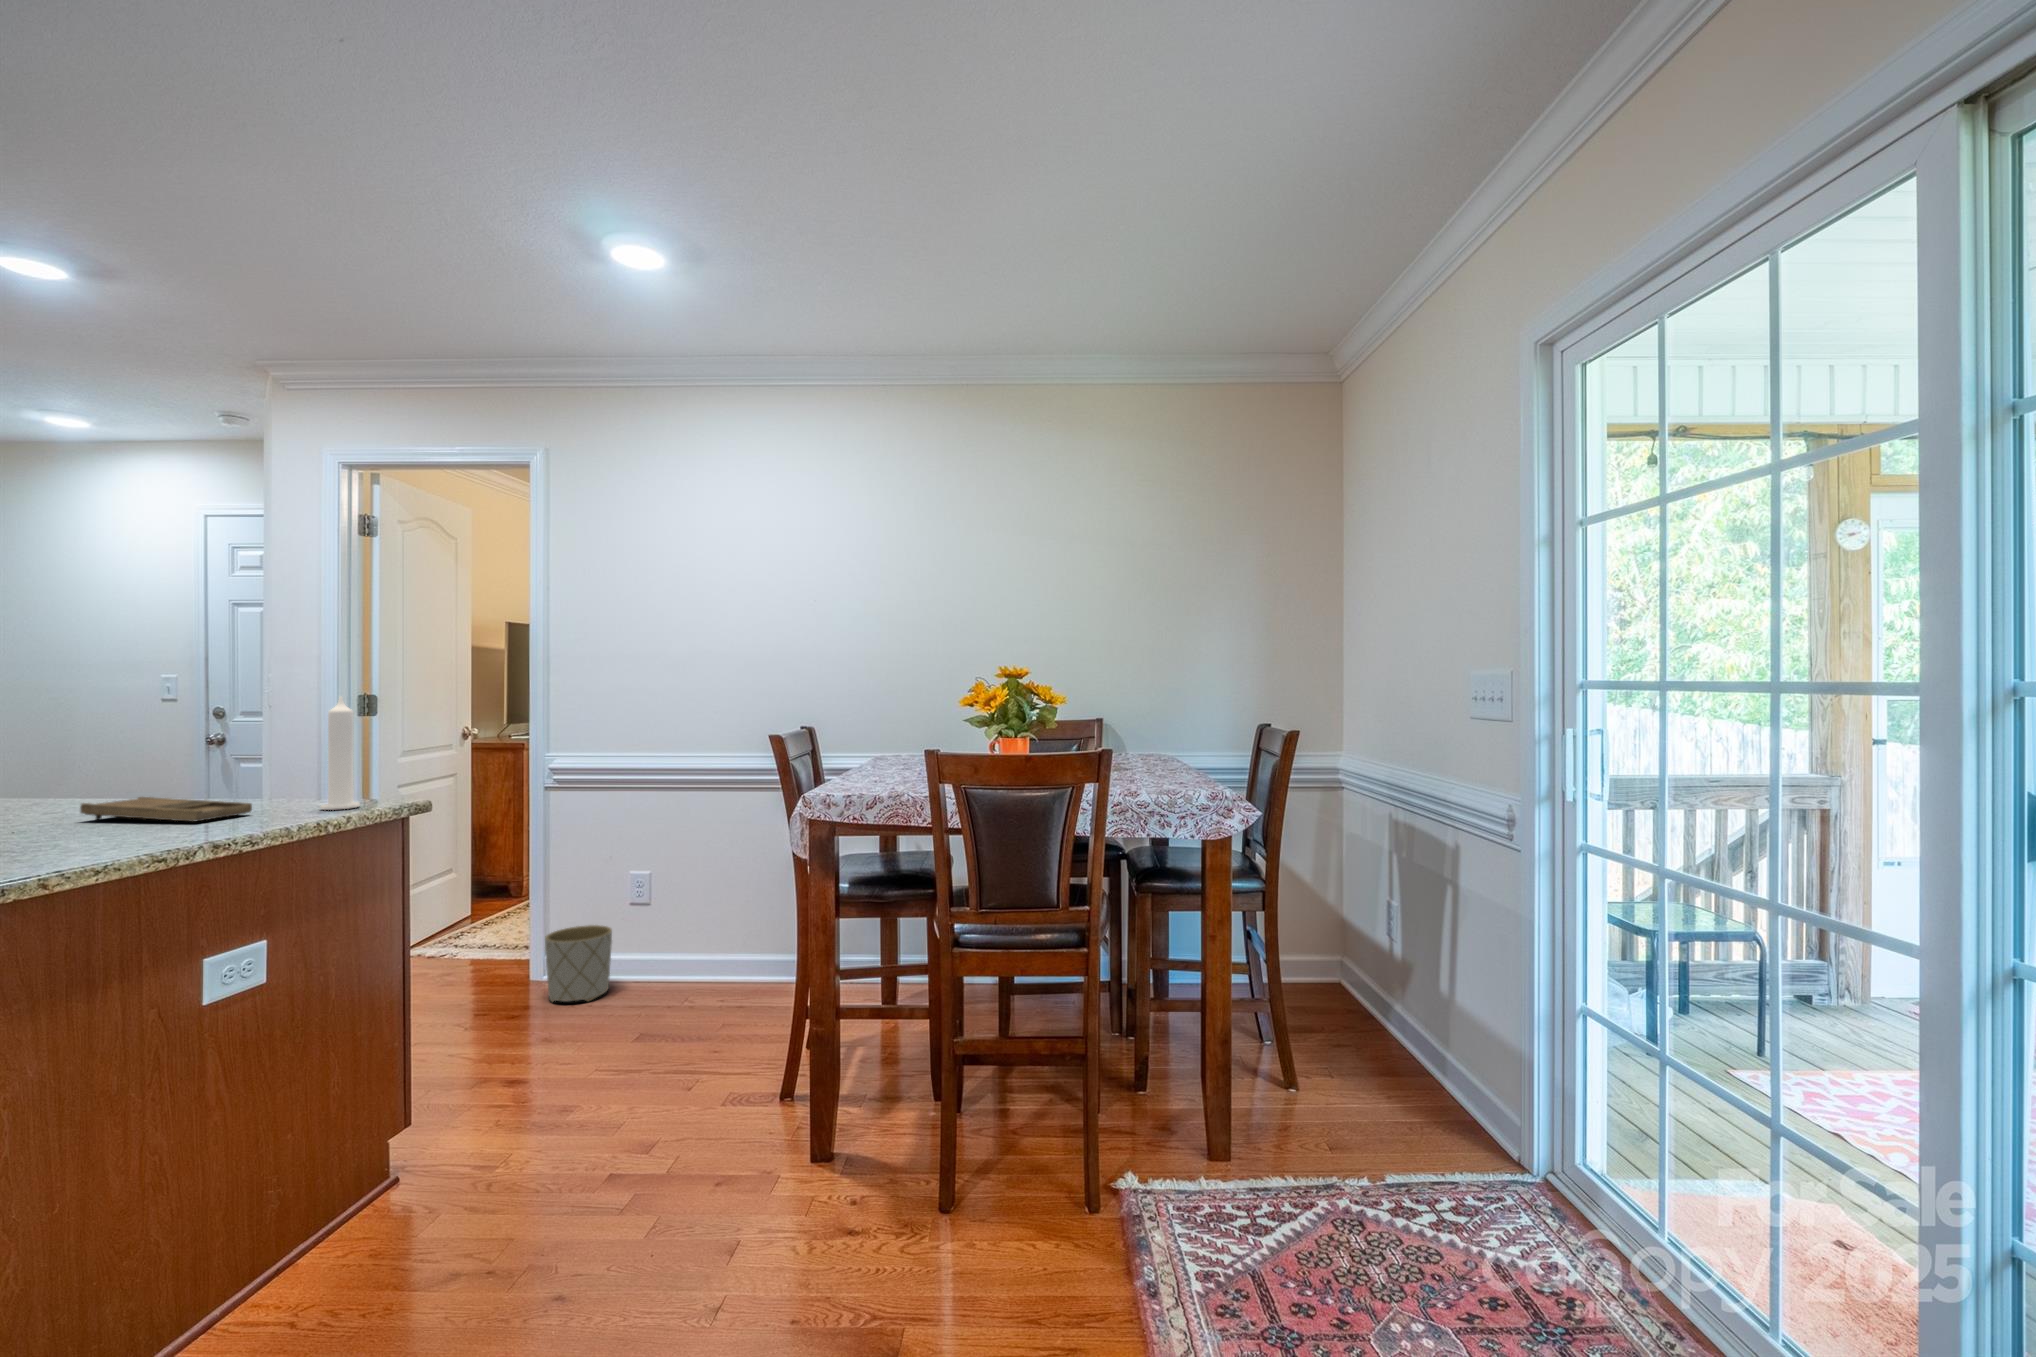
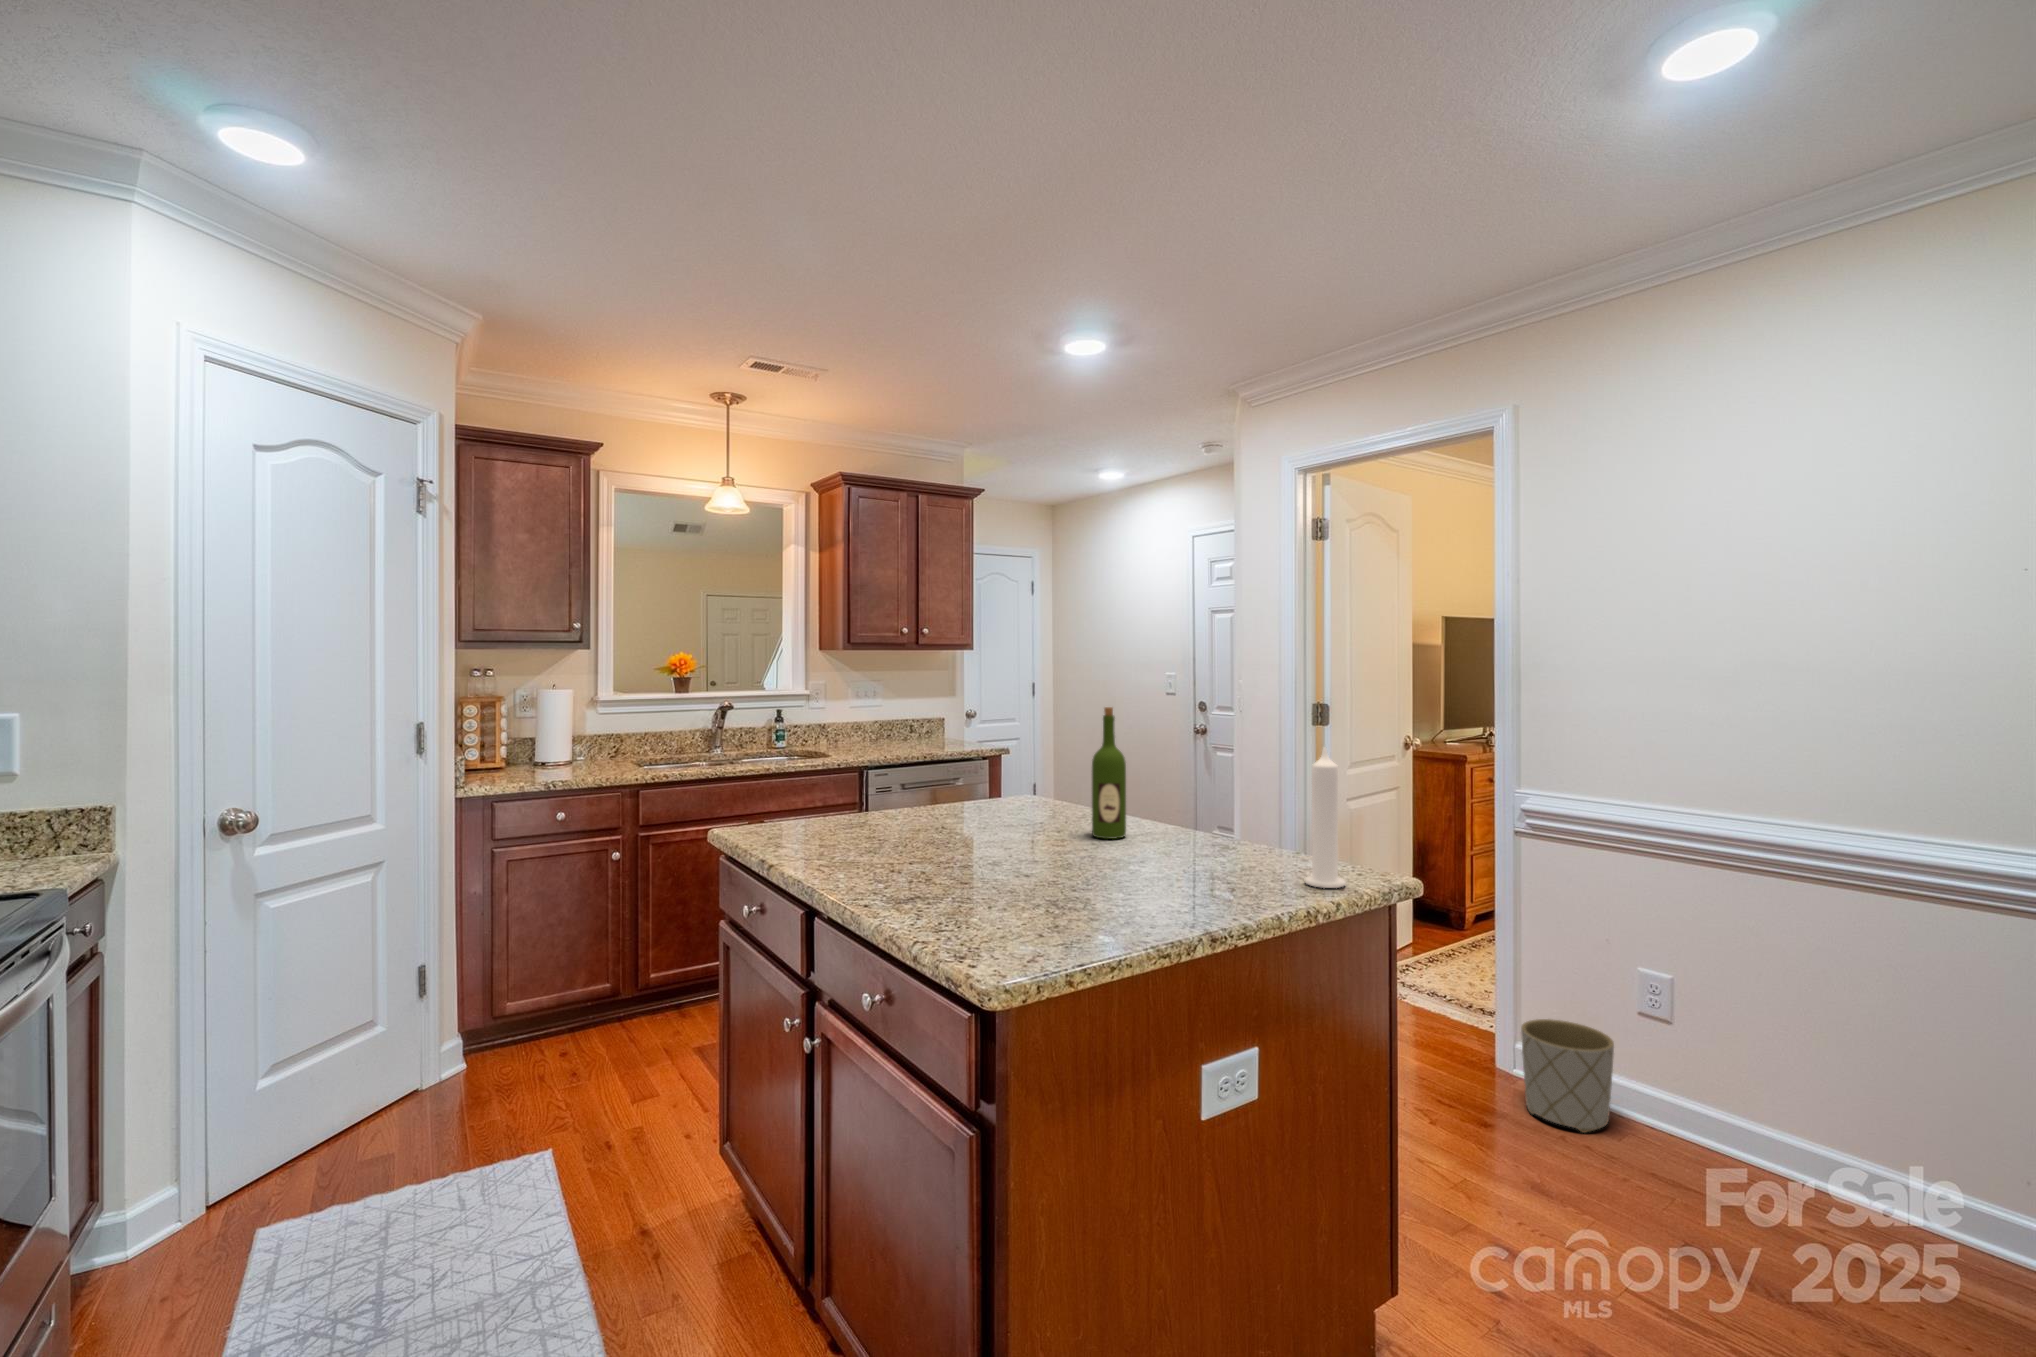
wine bottle: none [53,674,105,811] -> present [1092,707,1126,839]
tray: present [80,797,252,822] -> none [1108,838,1241,885]

